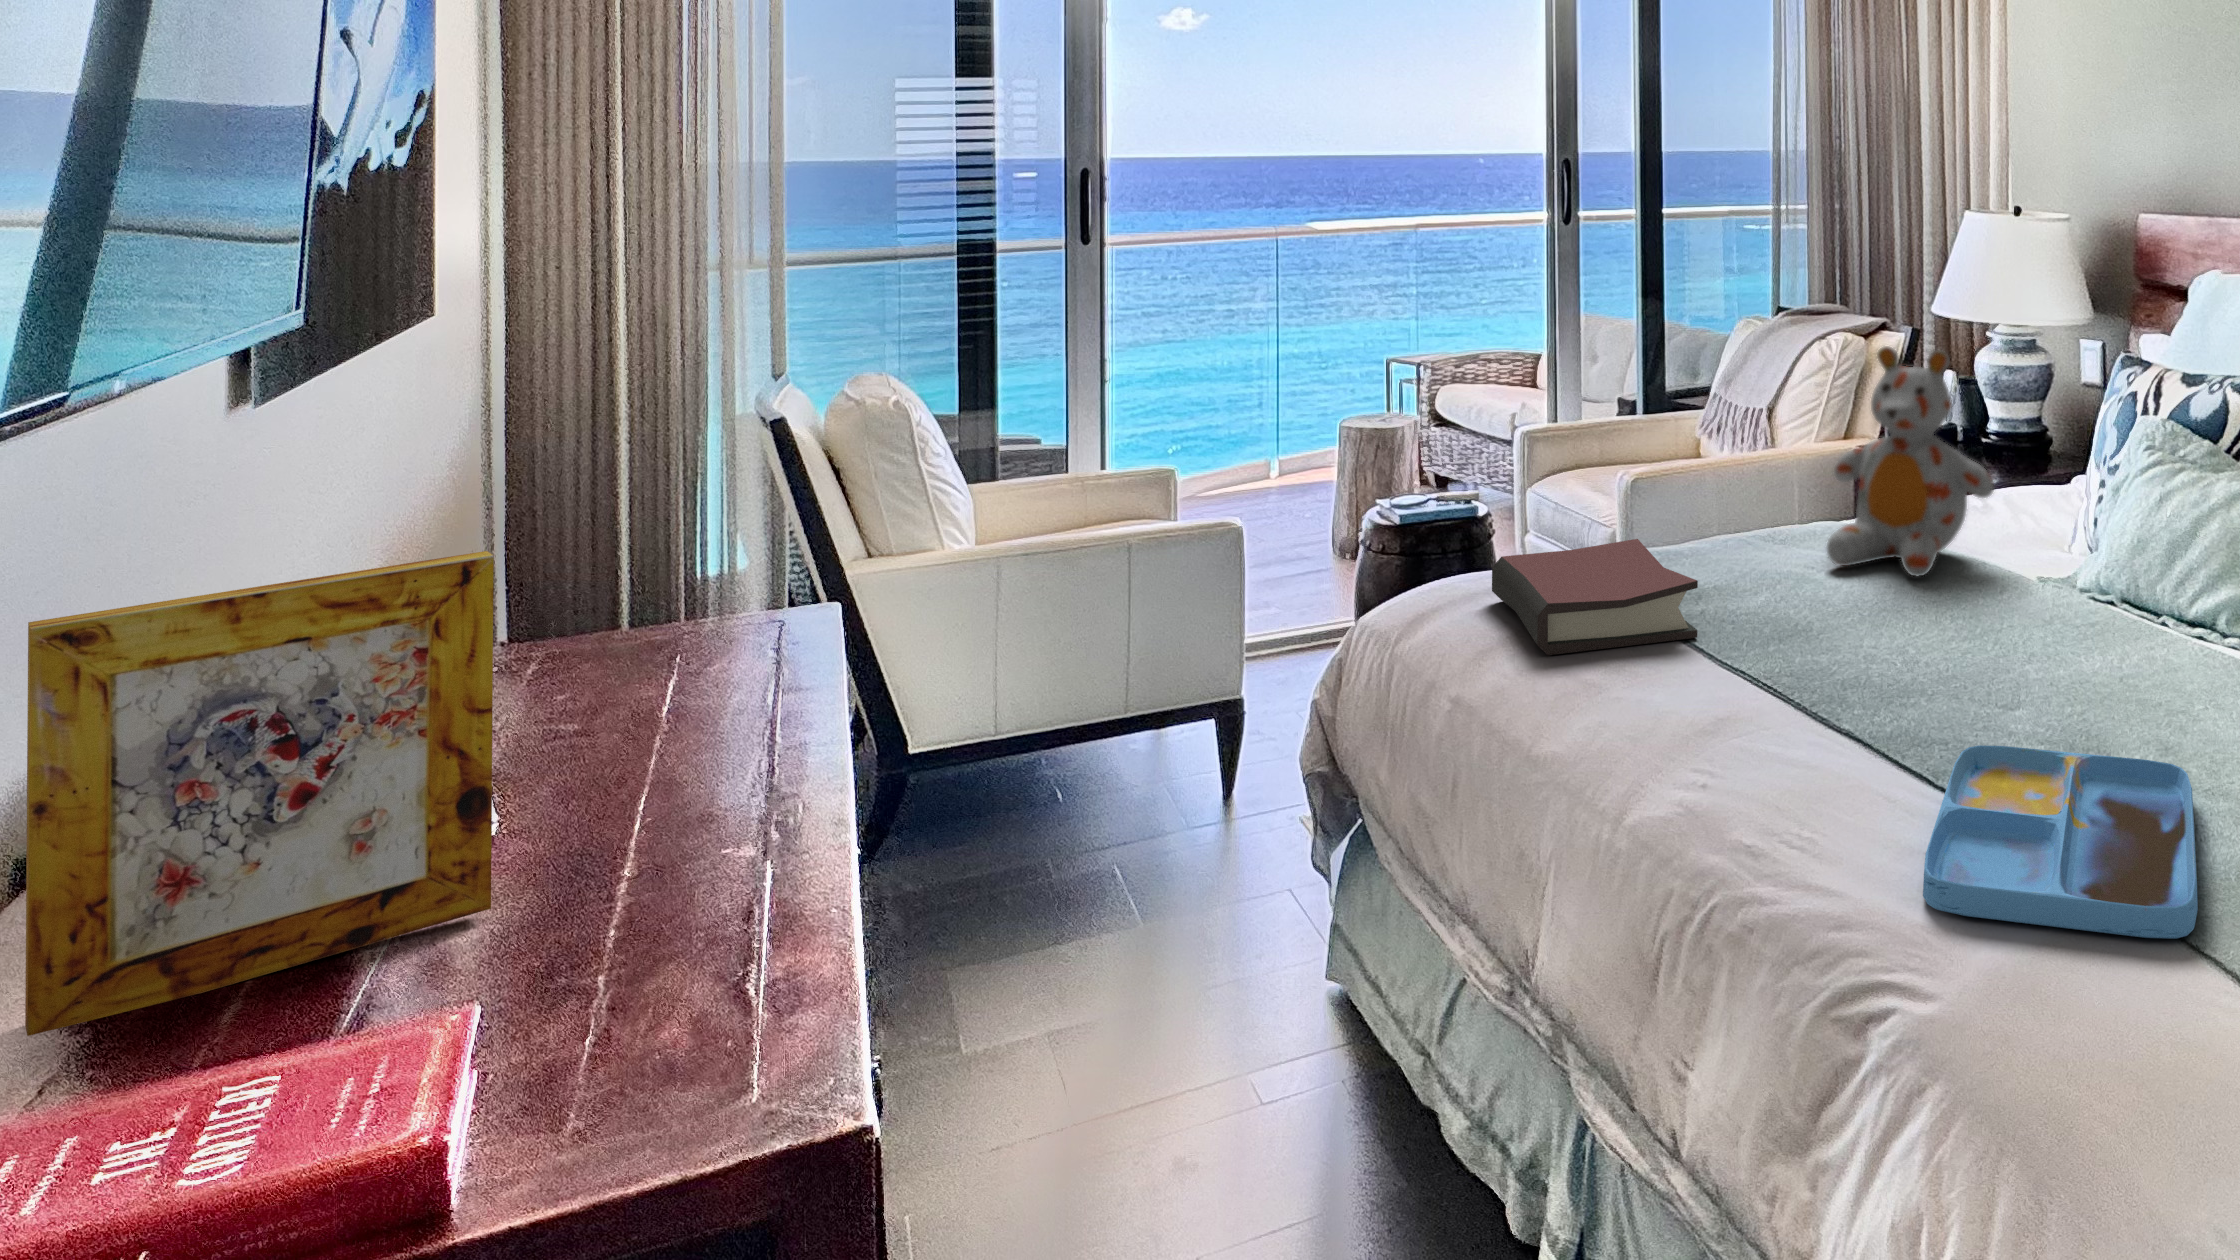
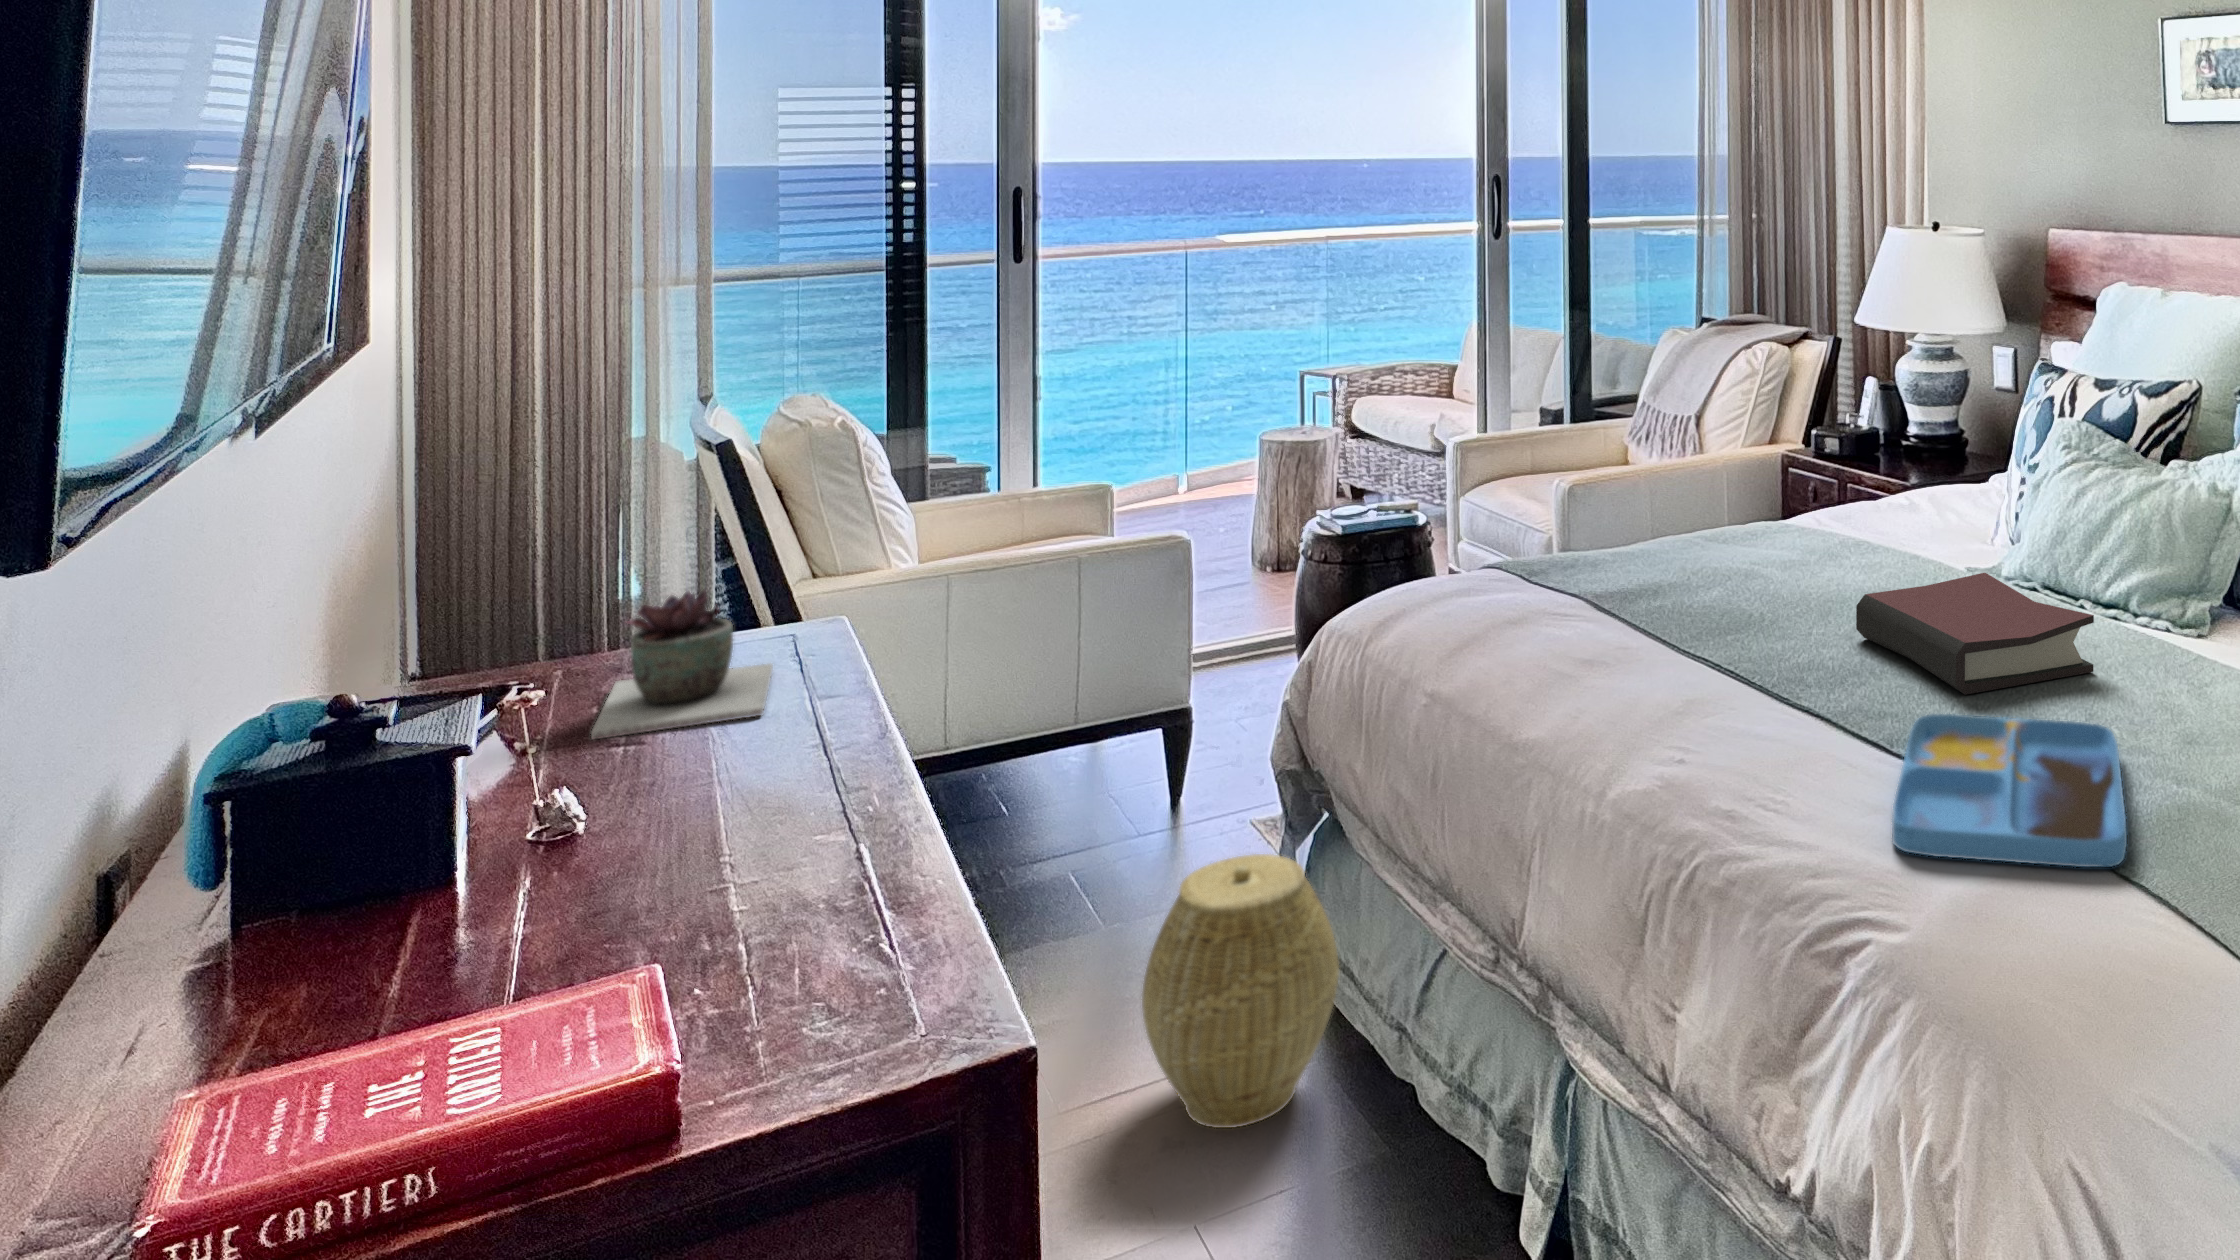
stuffed bear: present [1827,346,1994,576] -> none [1775,358,1928,570]
hardback book: present [1492,539,1698,655] -> present [1856,573,2094,695]
picture frame: present [25,551,494,1036] -> none [179,567,595,1027]
succulent plant: none [560,571,763,728] -> present [591,591,773,739]
woven basket: none [1150,863,1356,1154] -> present [1142,854,1339,1128]

